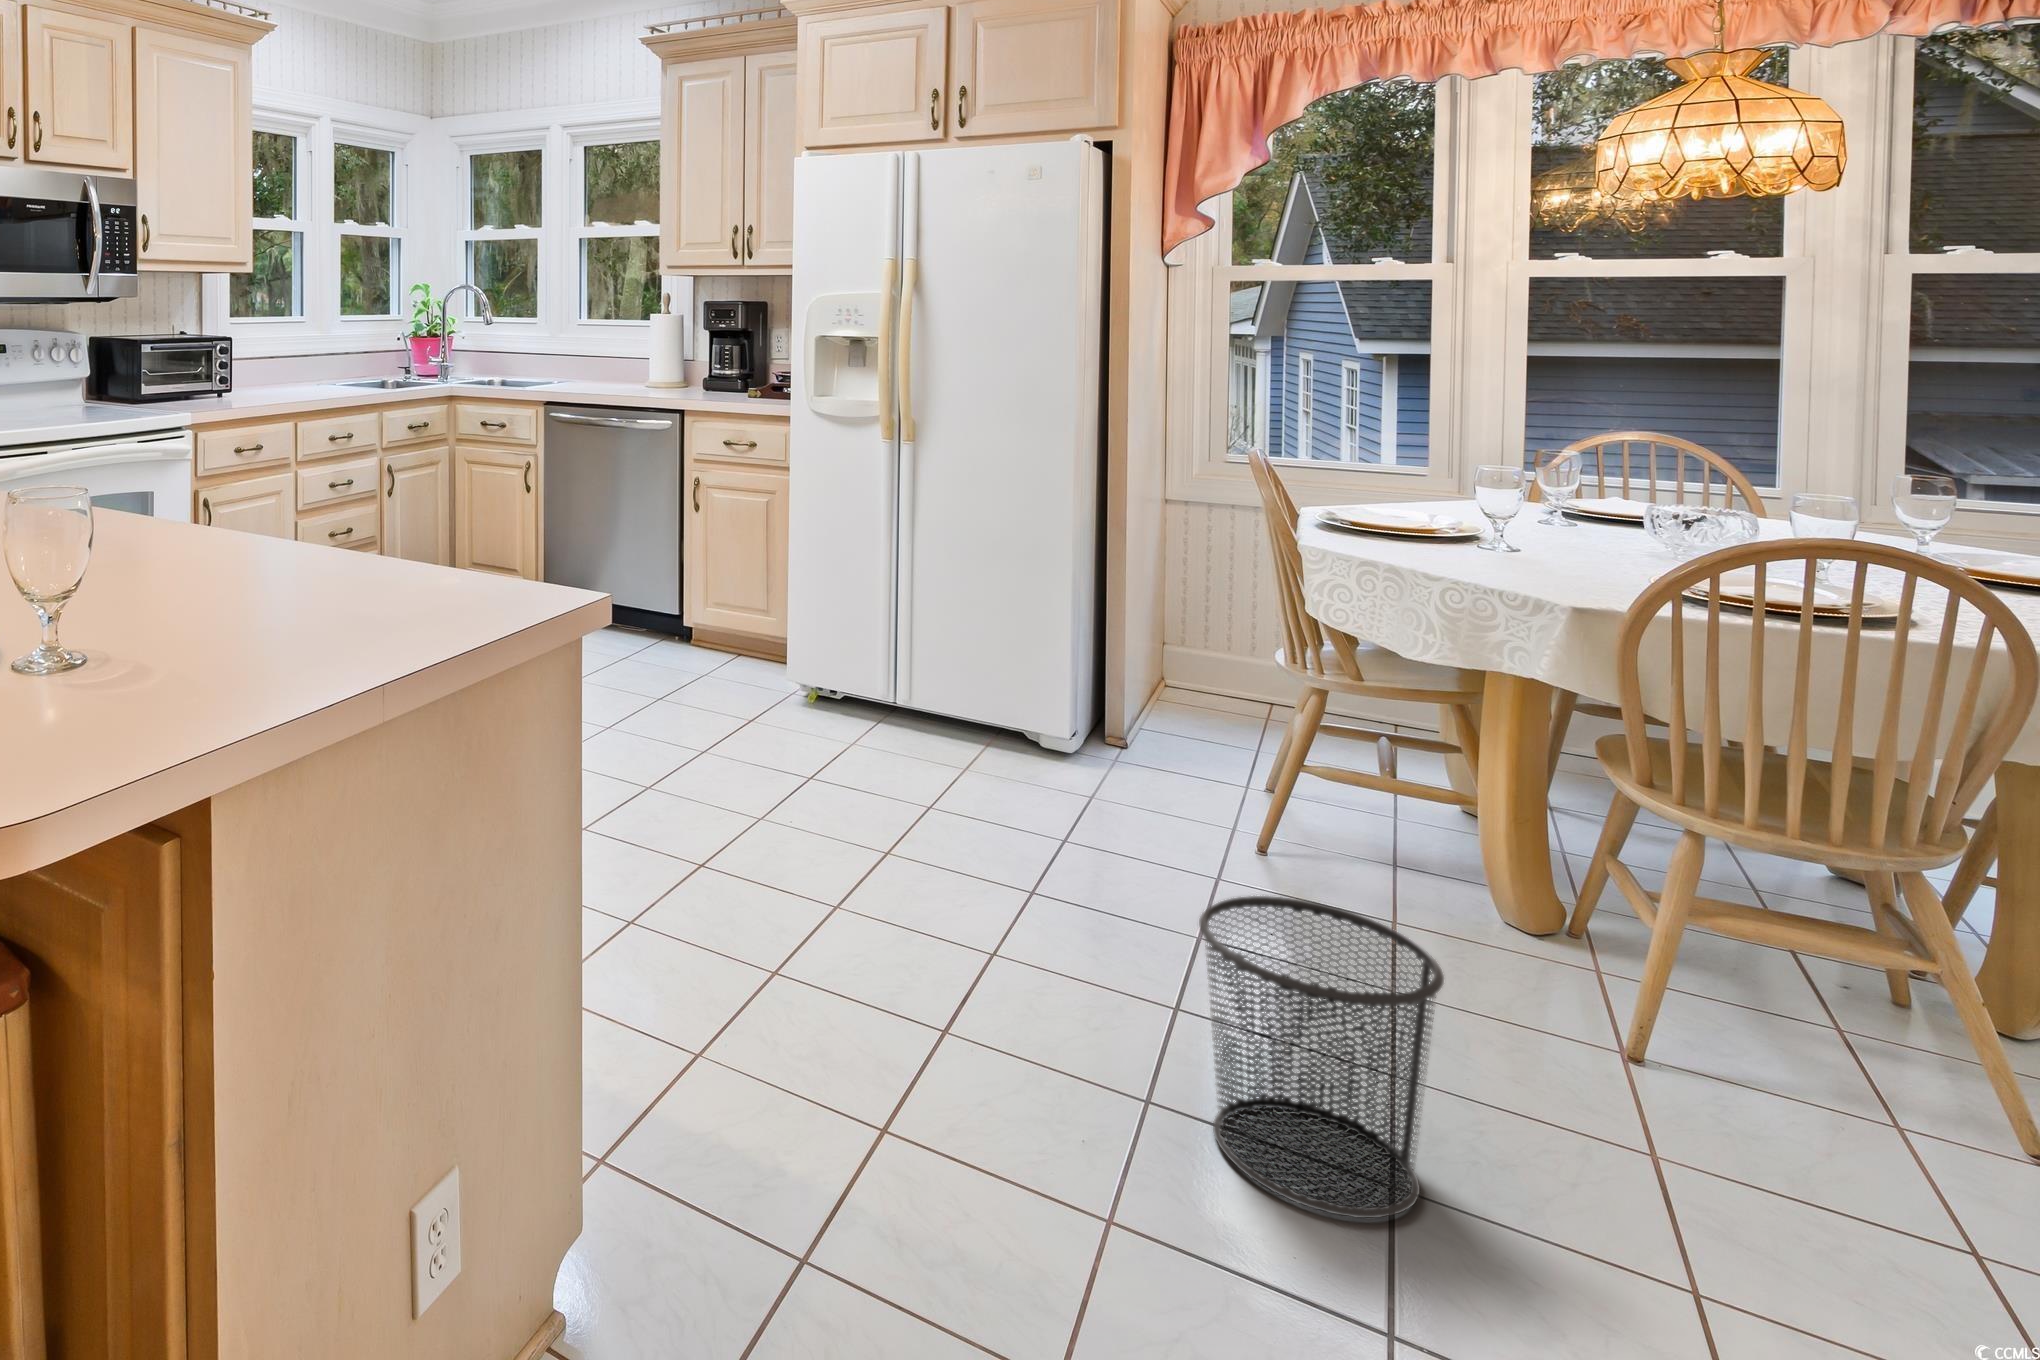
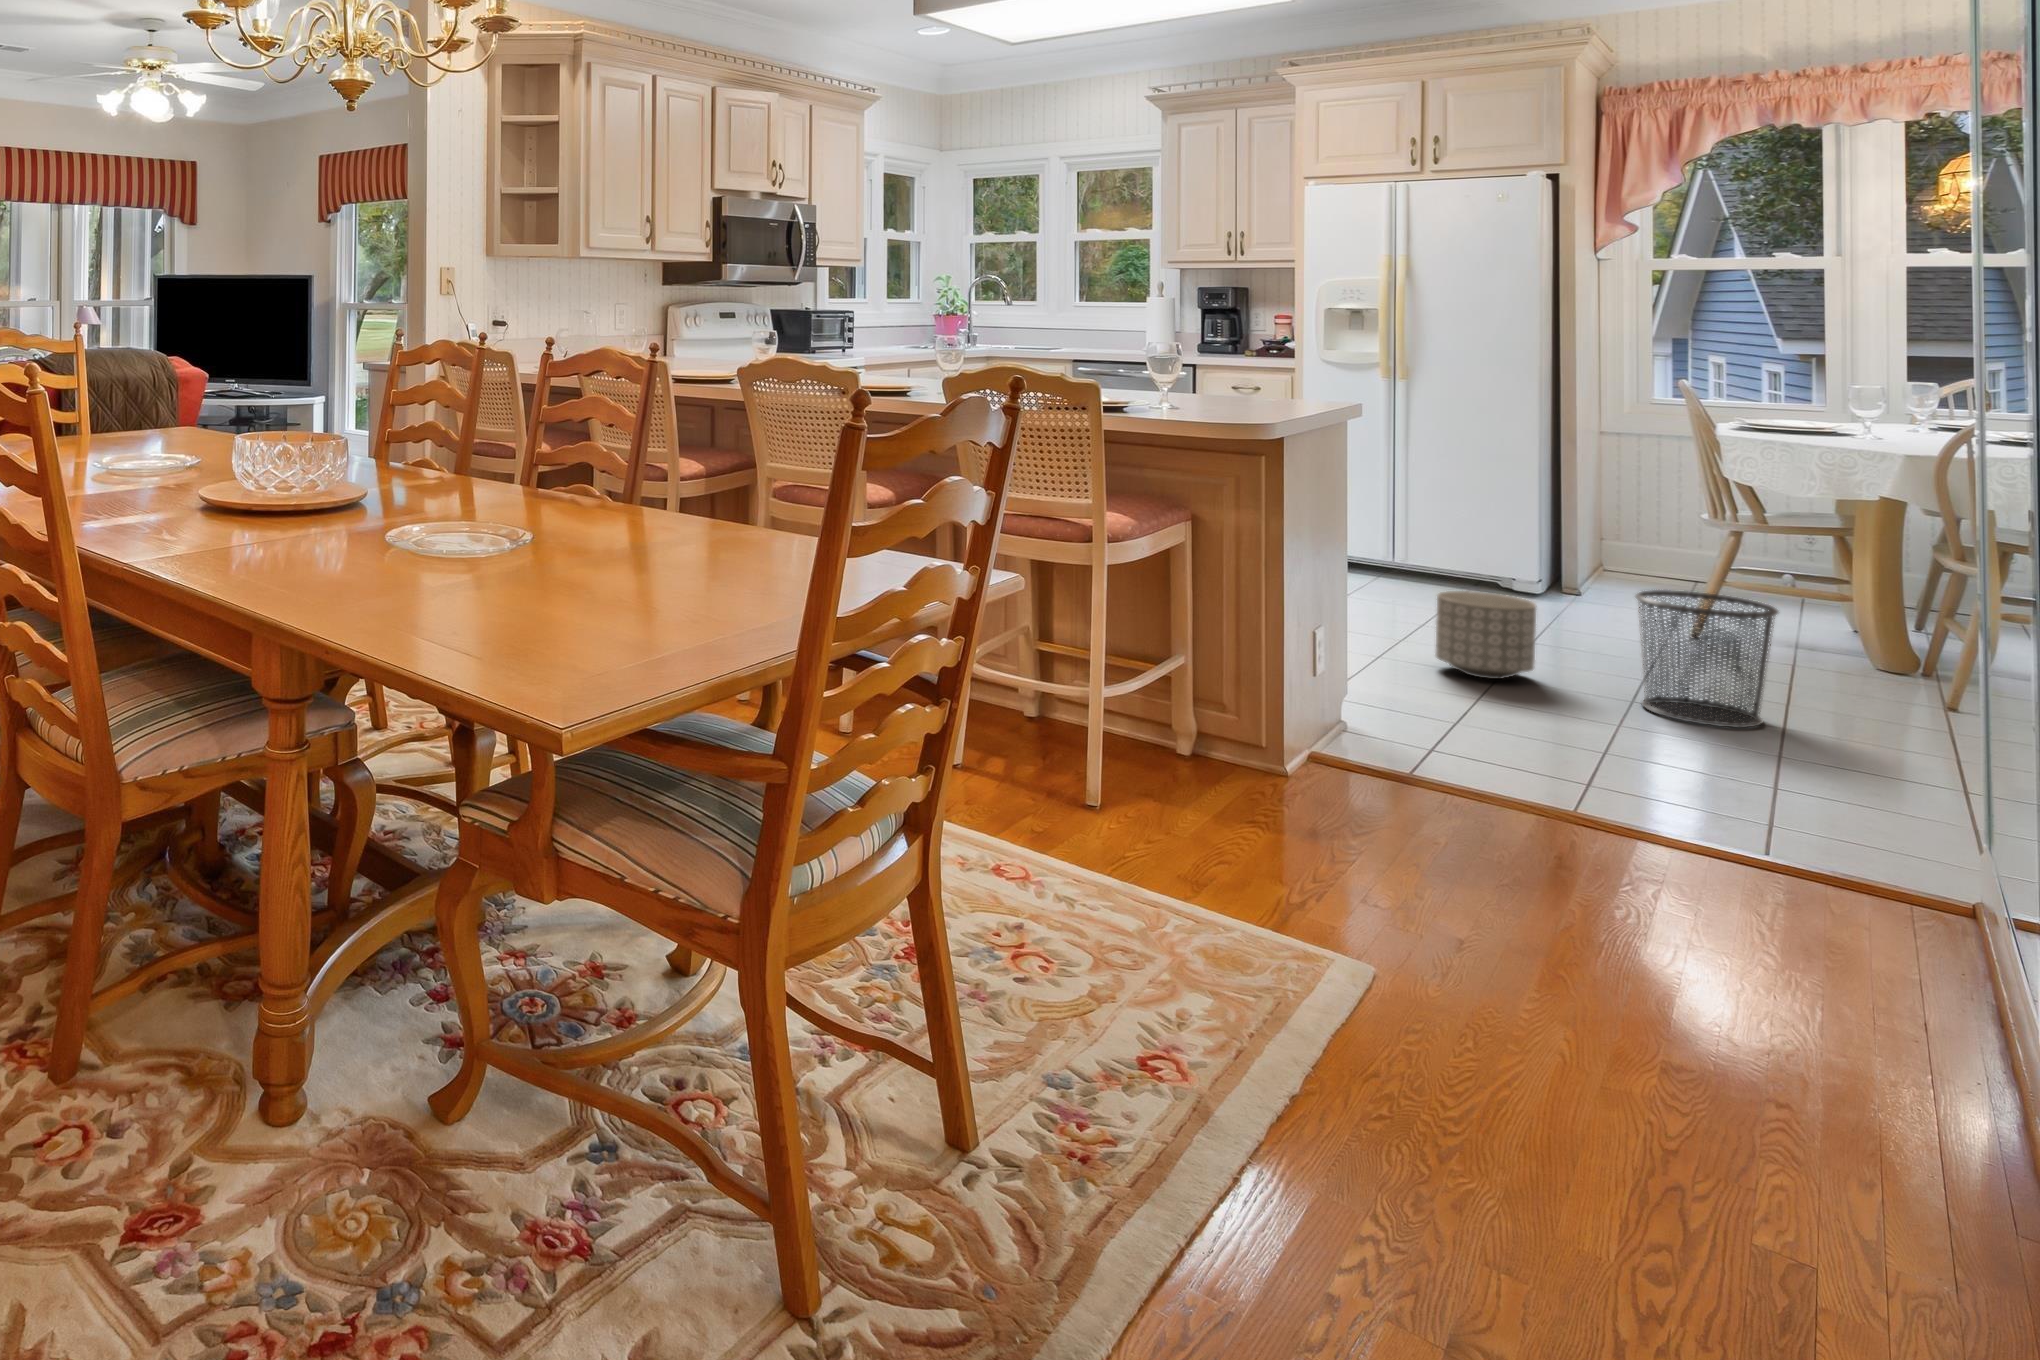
planter: none [893,860,1047,1046] -> present [1436,591,1536,679]

